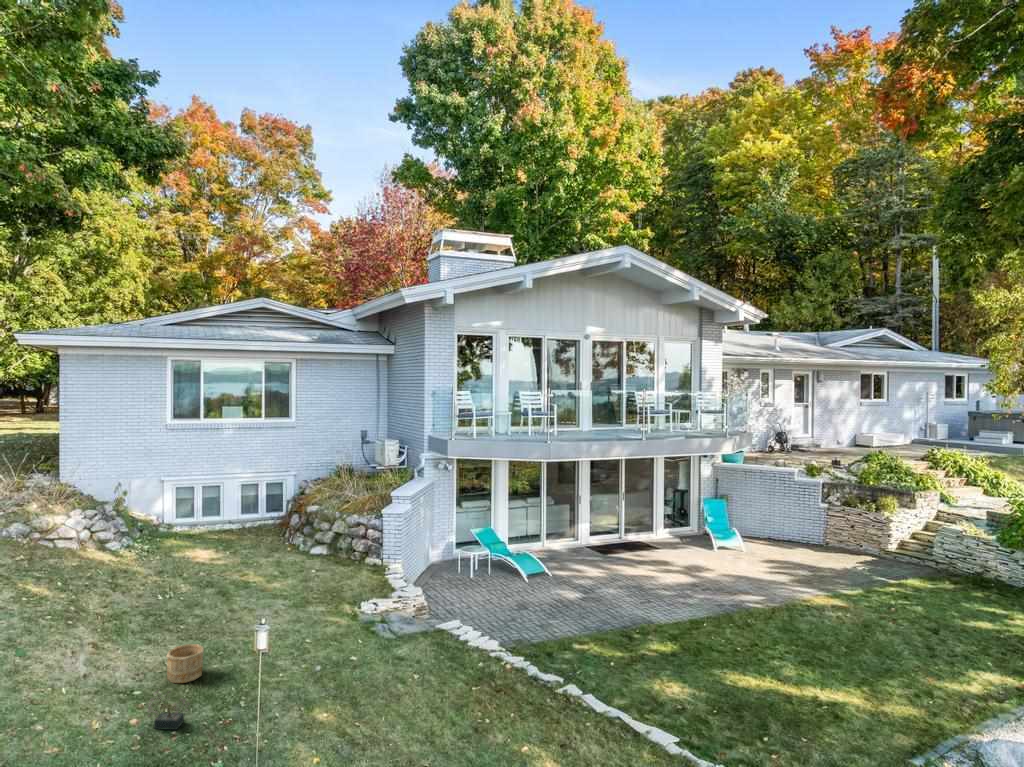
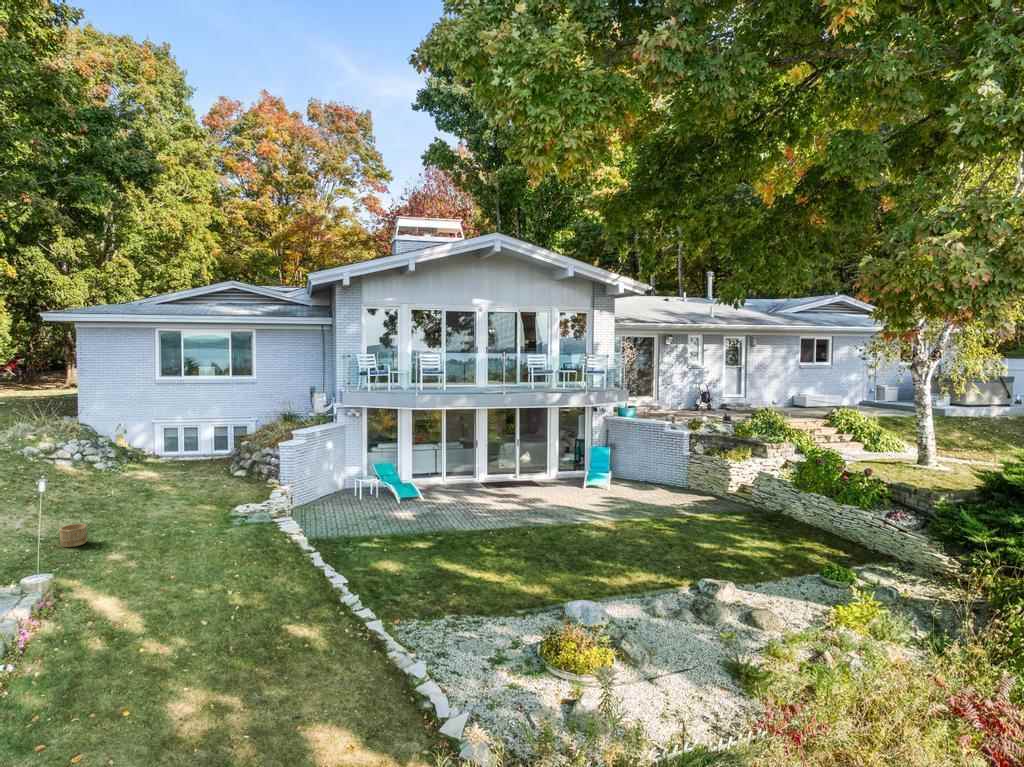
decorative plant: present [147,692,185,730] -> none [21,545,54,570]

